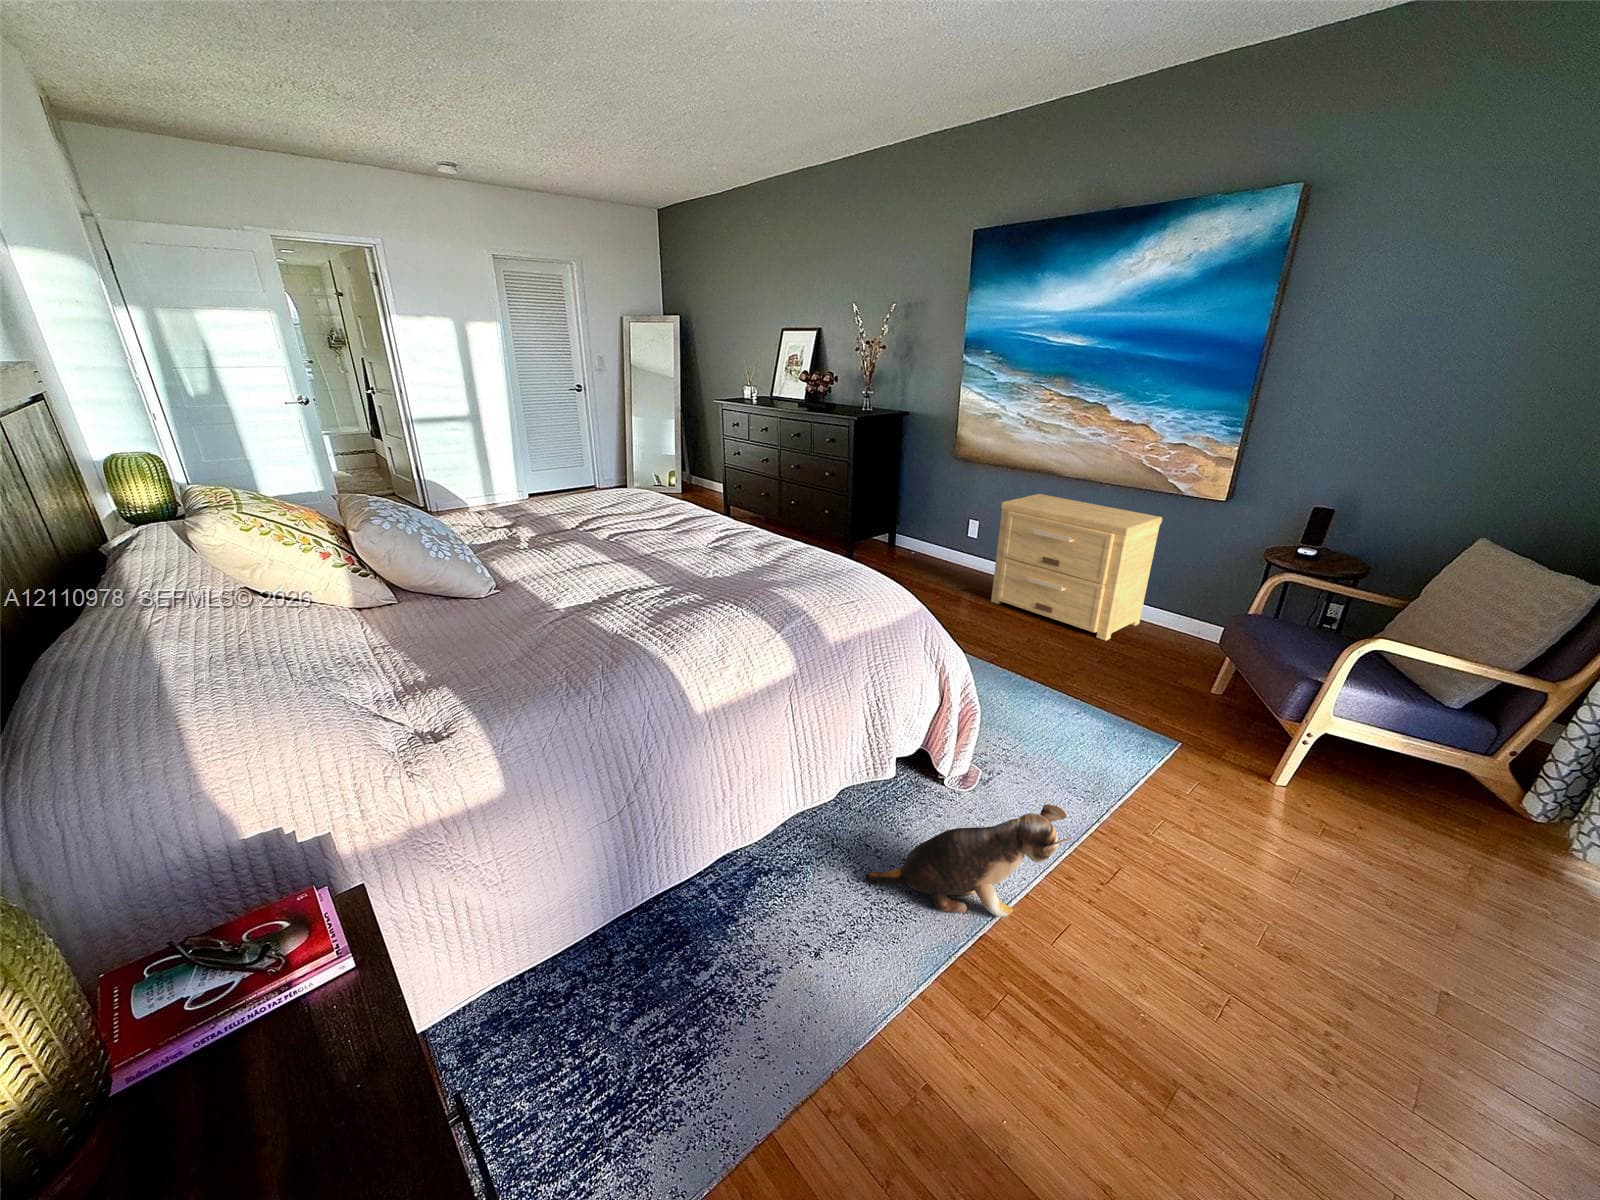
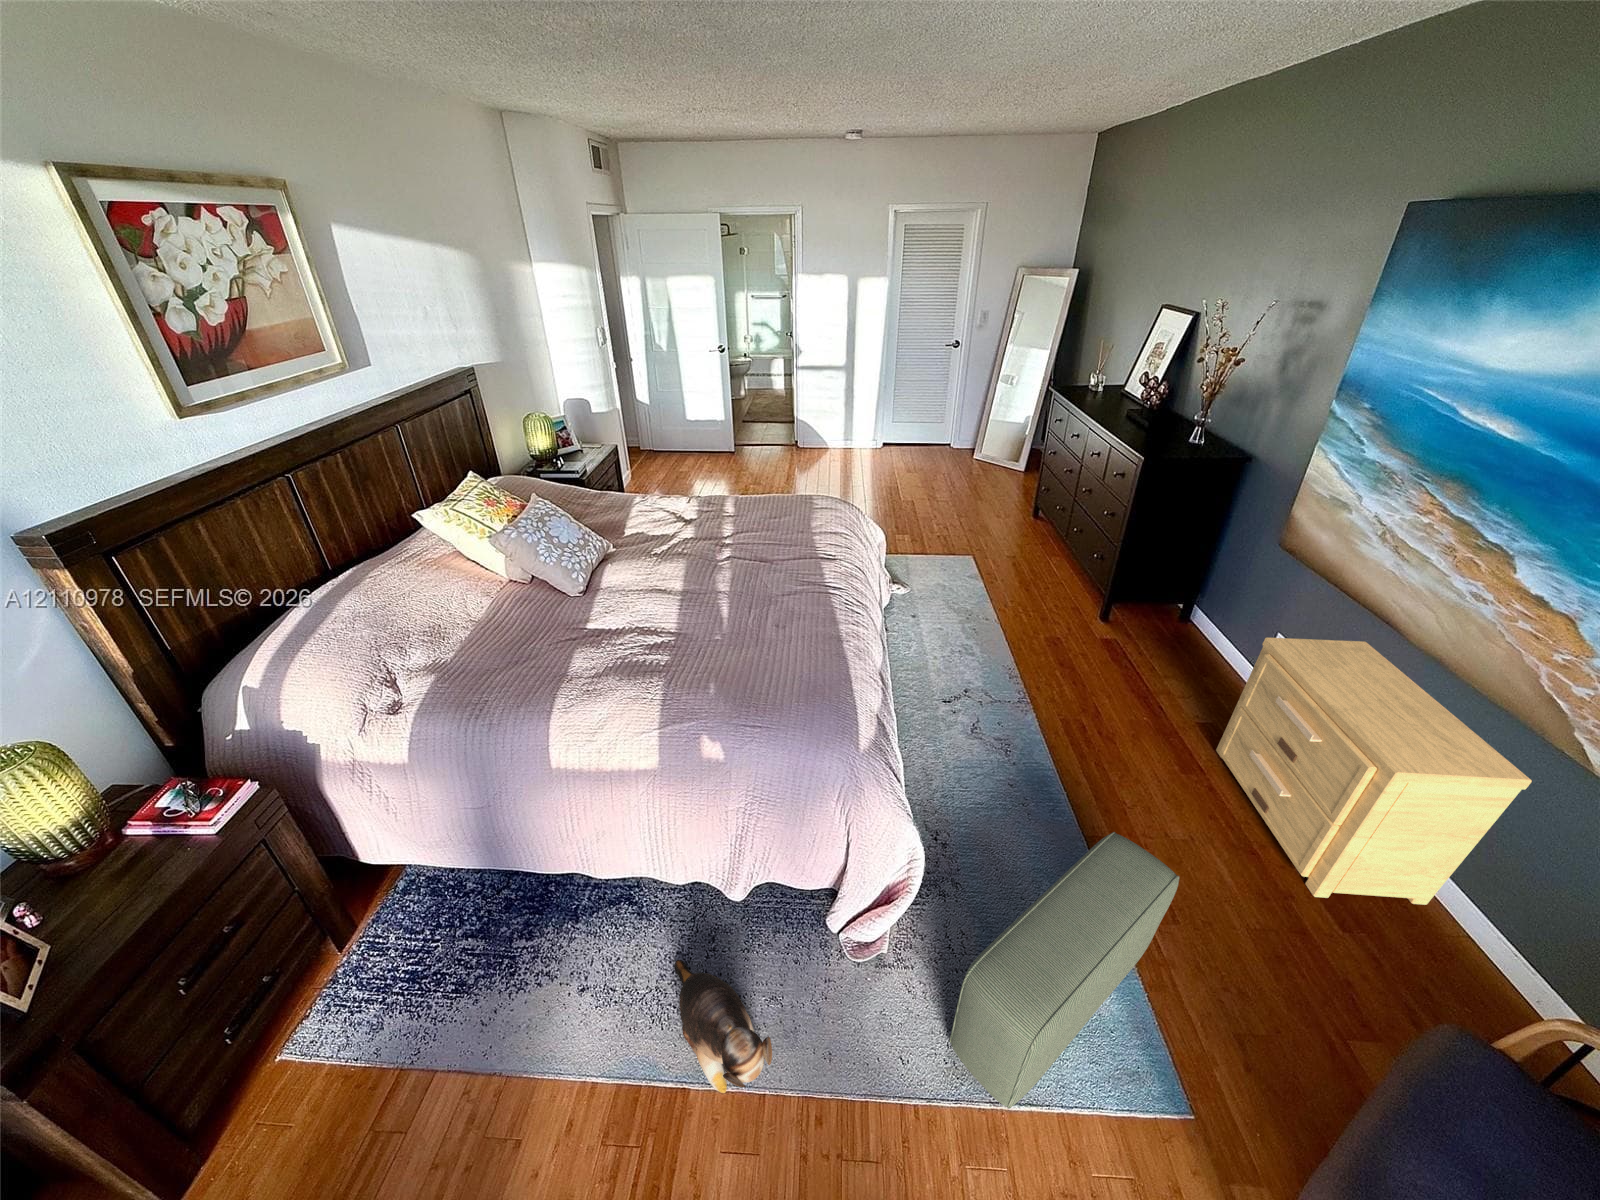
pouf: none [1034,617,1155,799] -> present [950,832,1179,1109]

